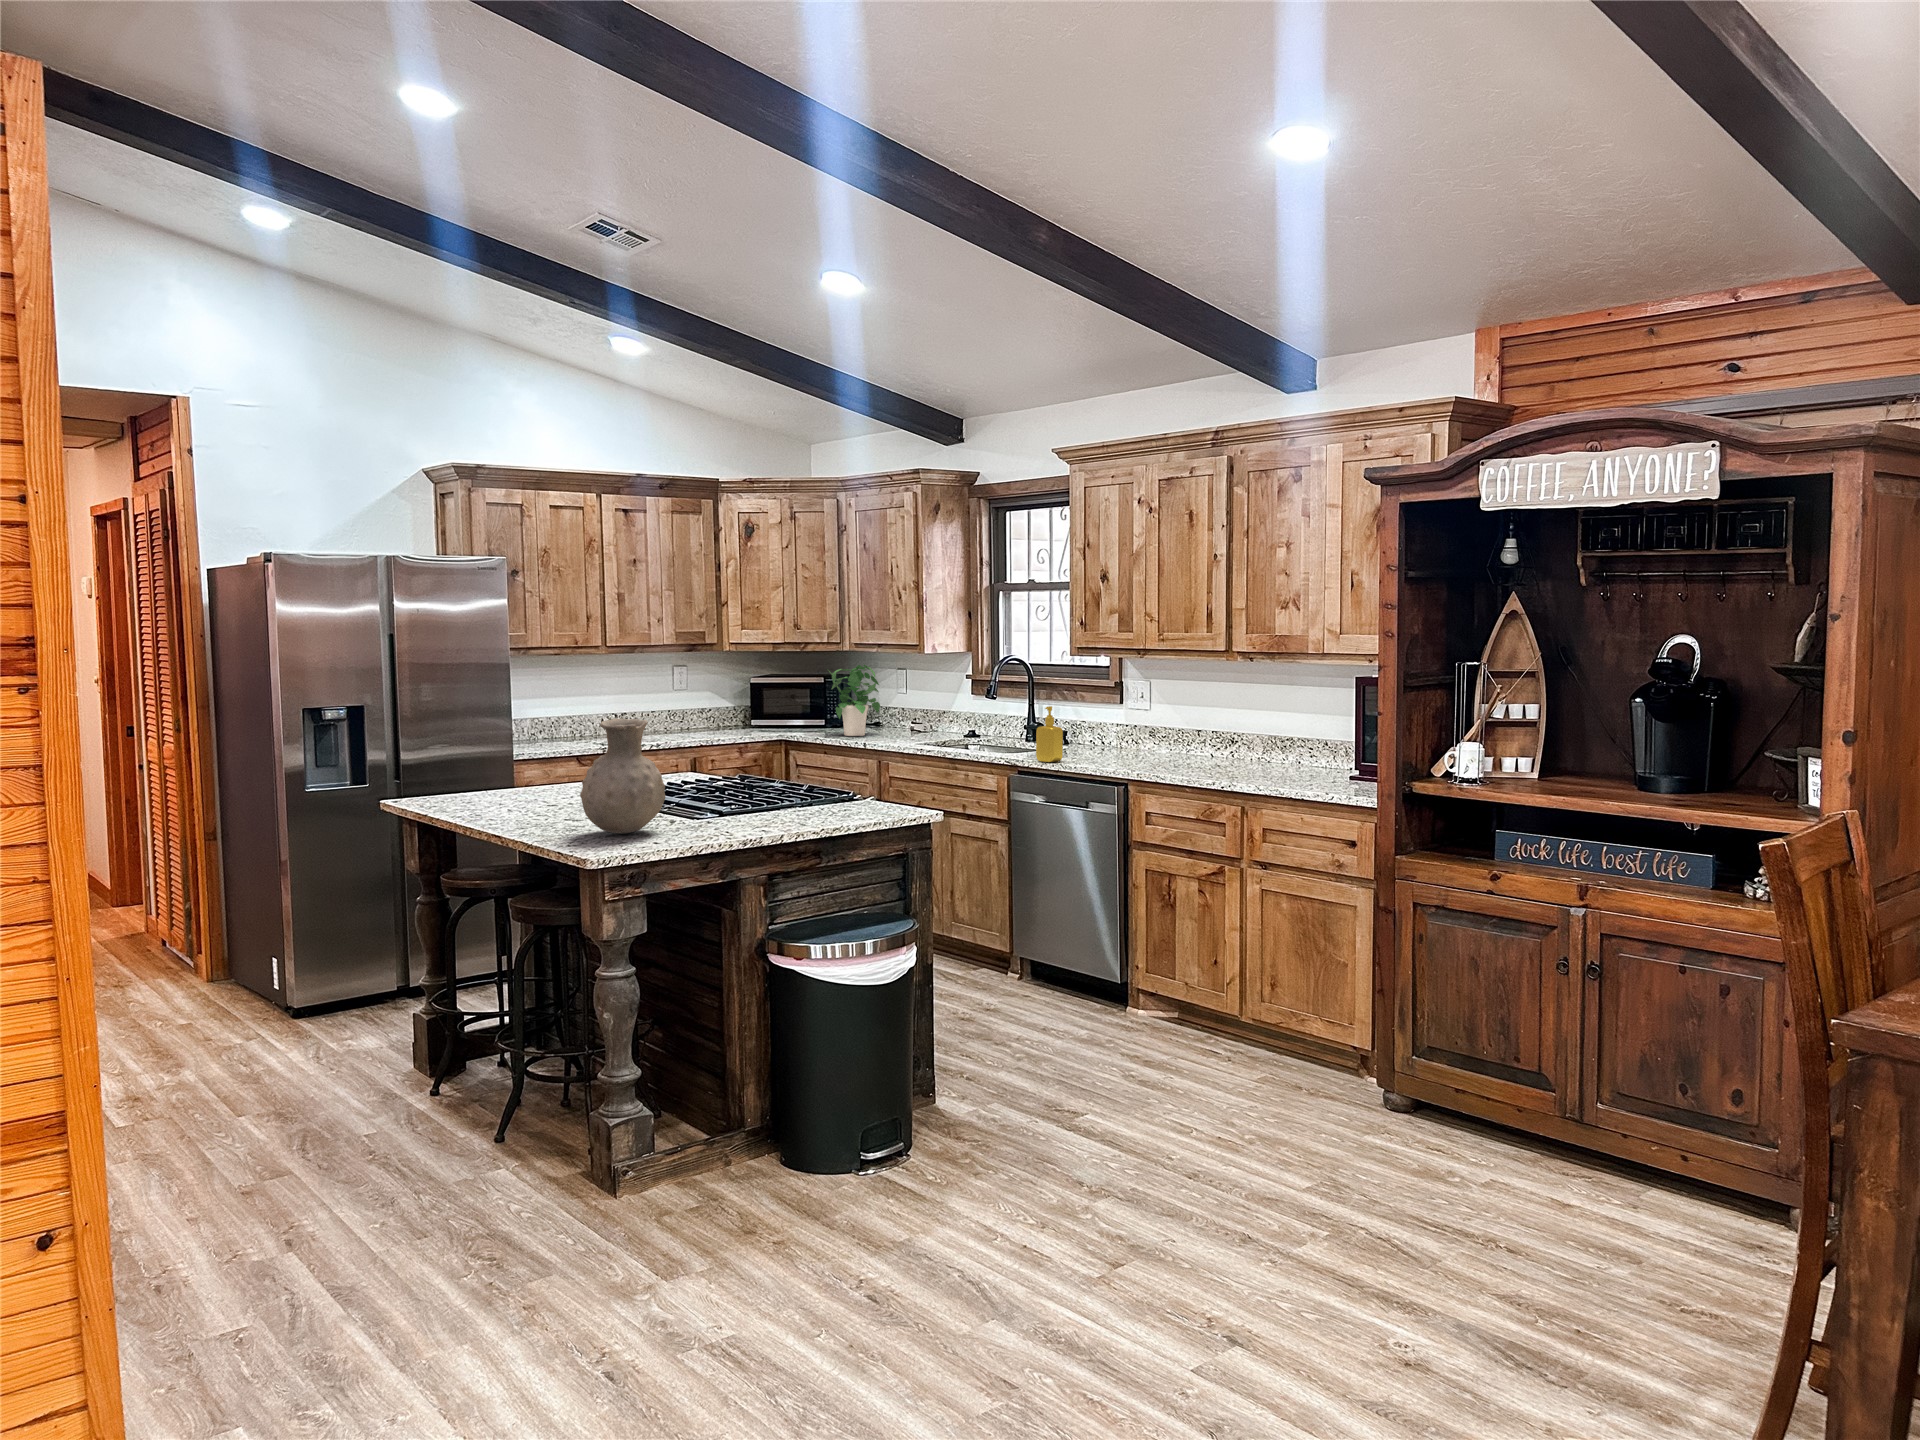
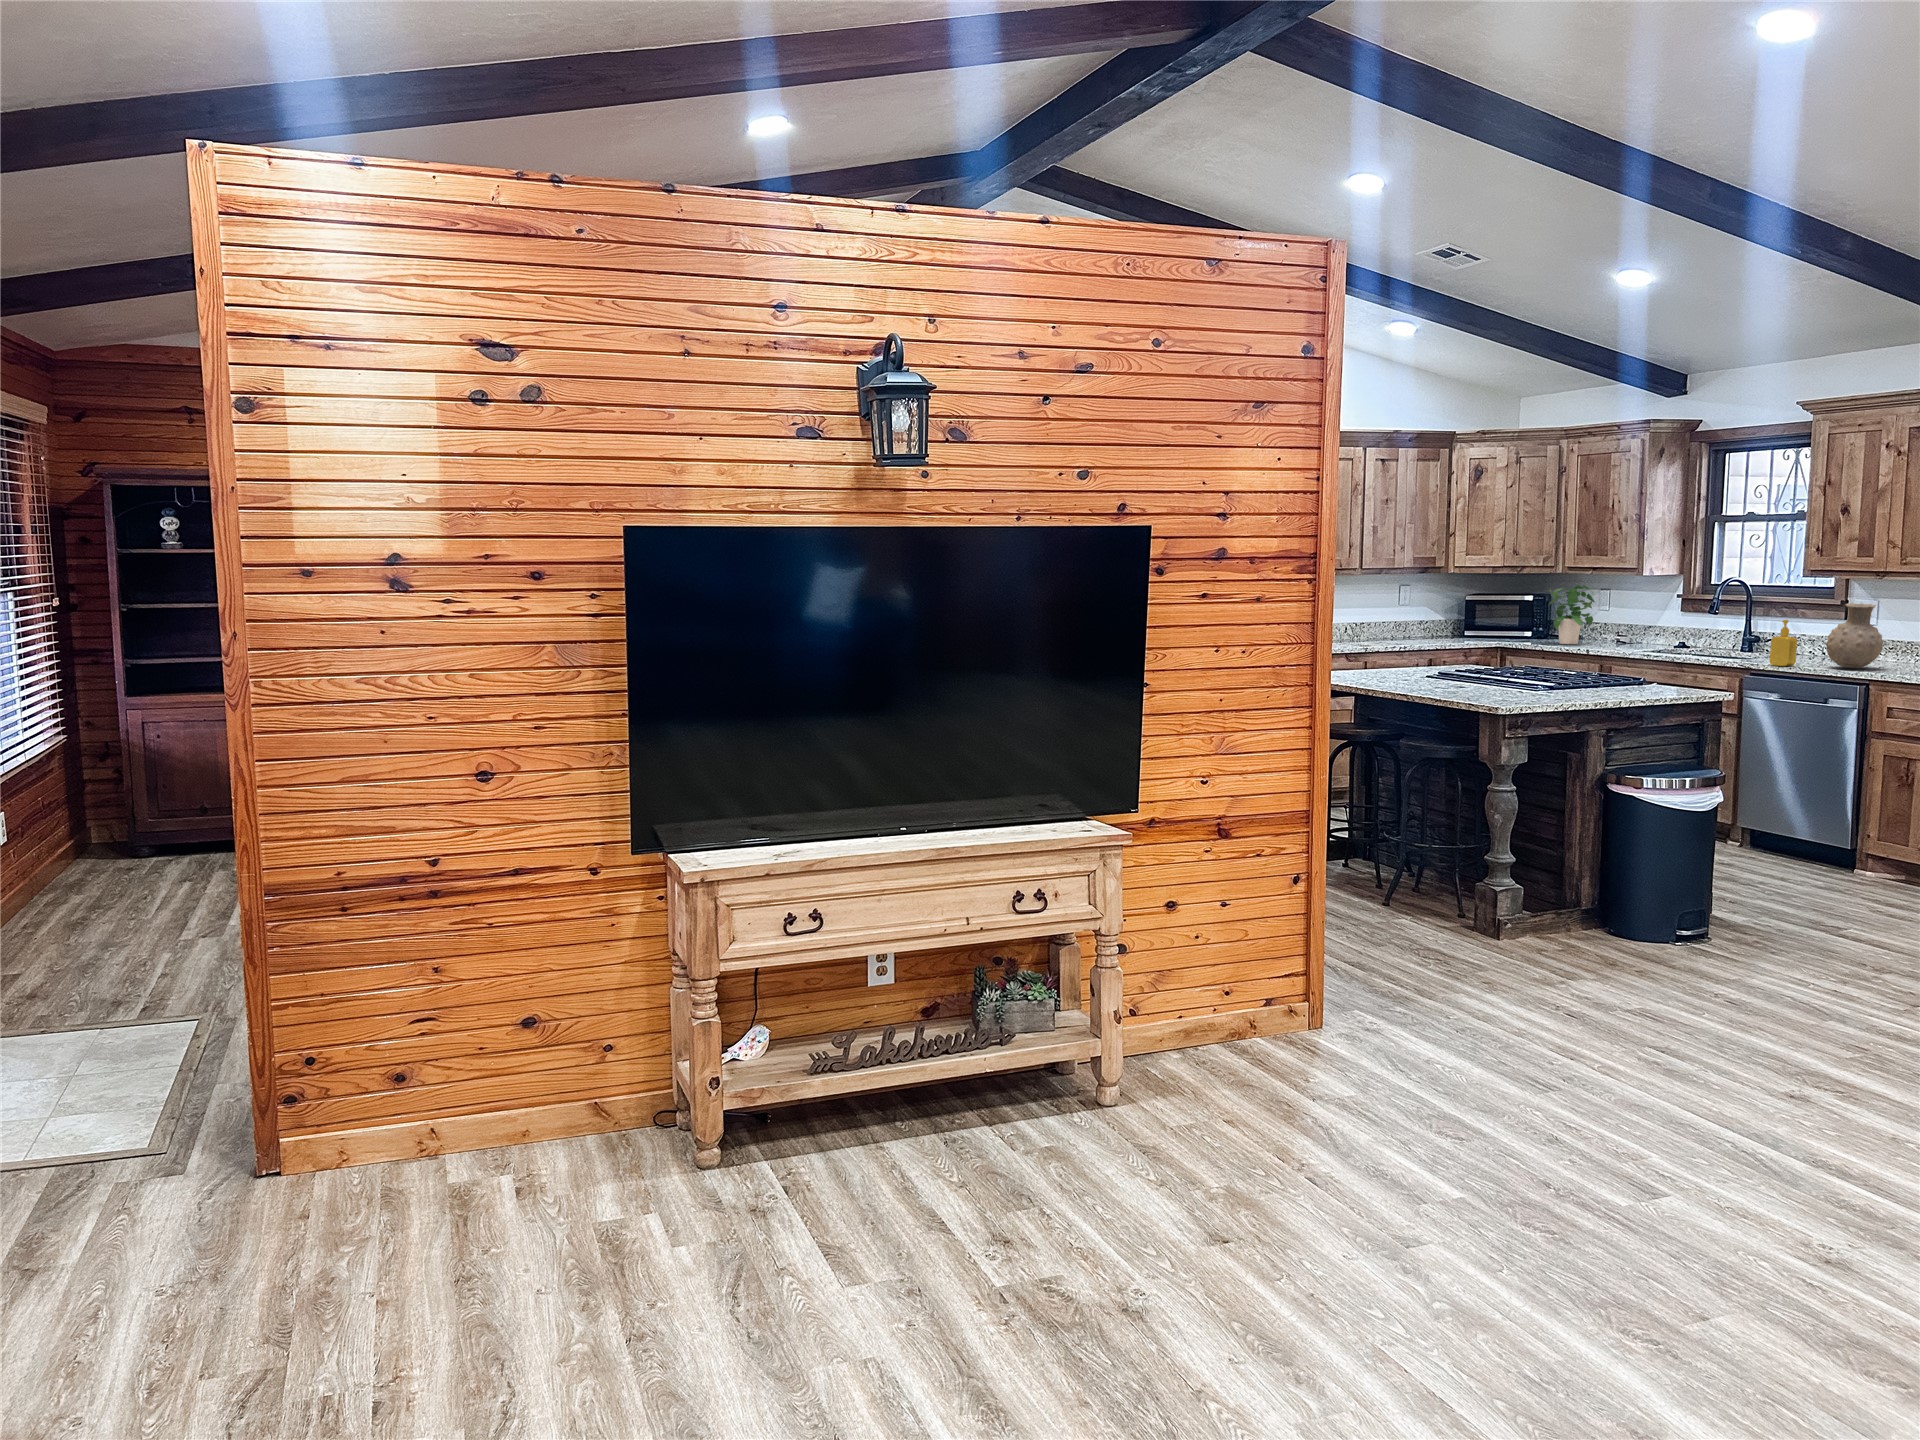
vase: present [580,719,665,834] -> present [1826,603,1883,668]

